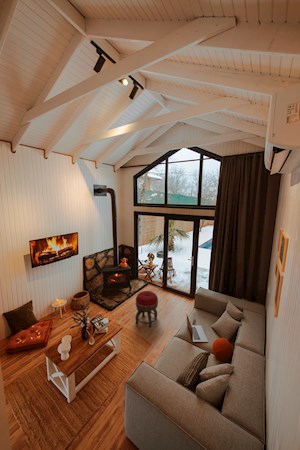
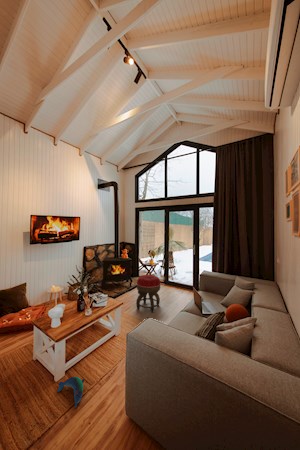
plush toy: none [75,398,95,423] -> present [58,377,84,407]

